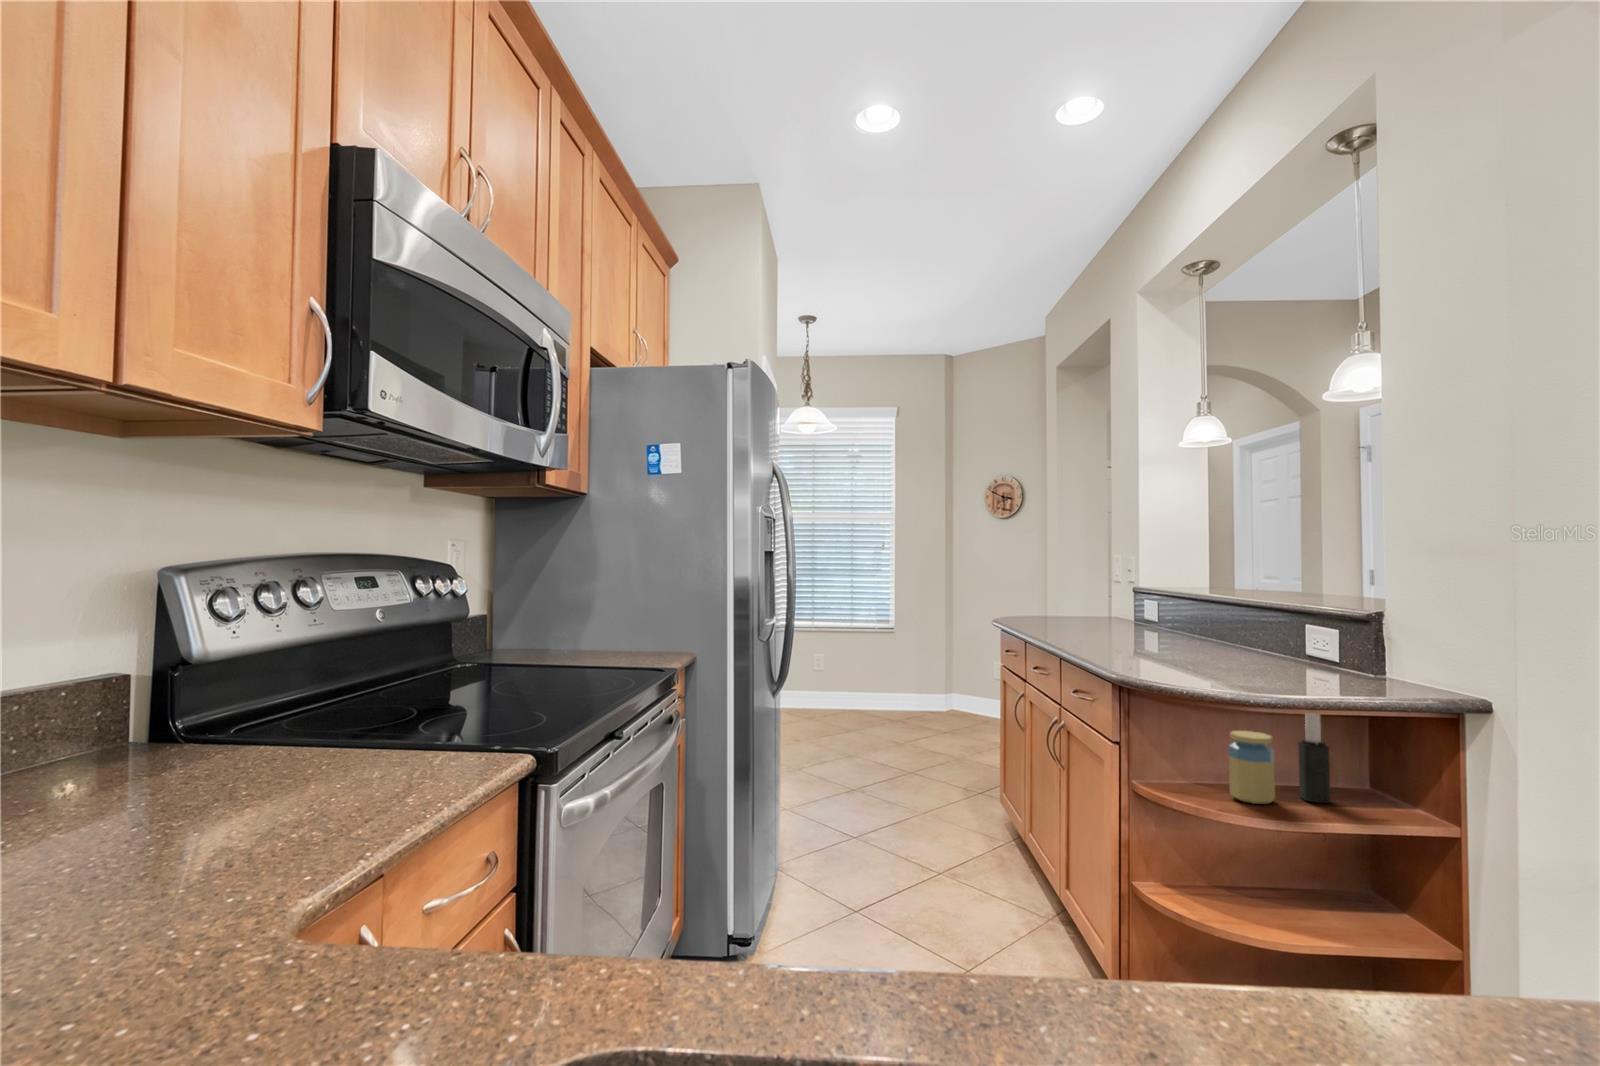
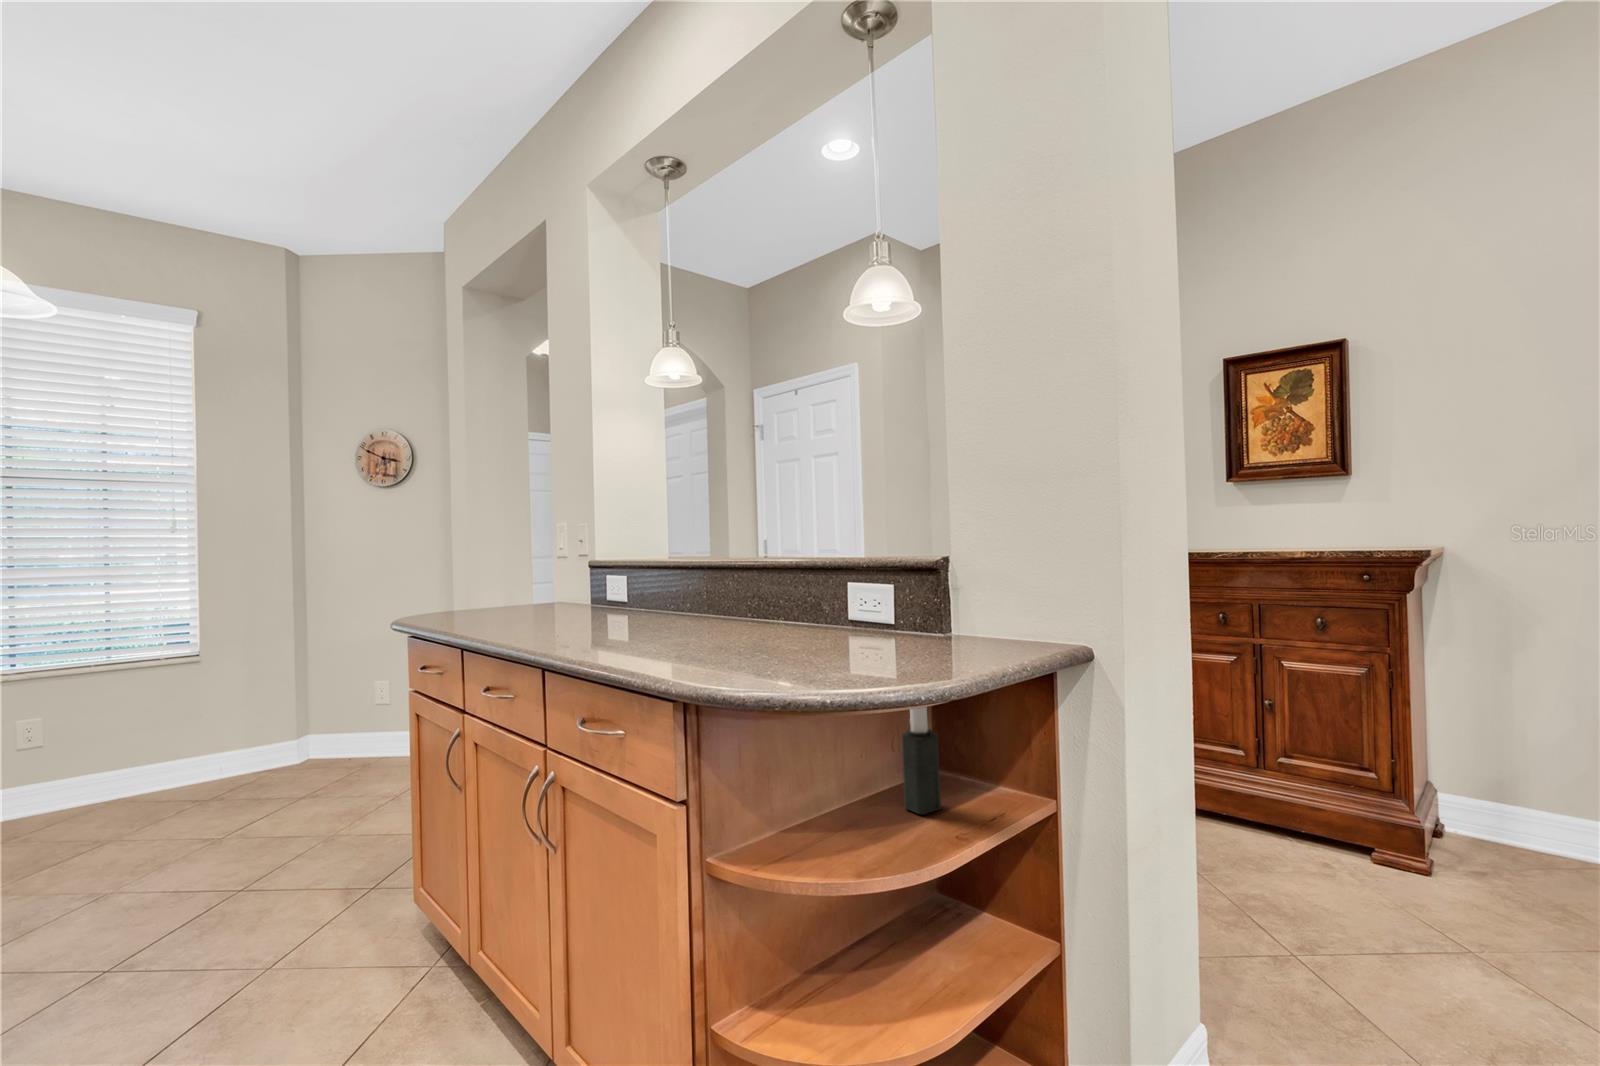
jar: present [1229,731,1275,804] -> none [838,734,897,843]

